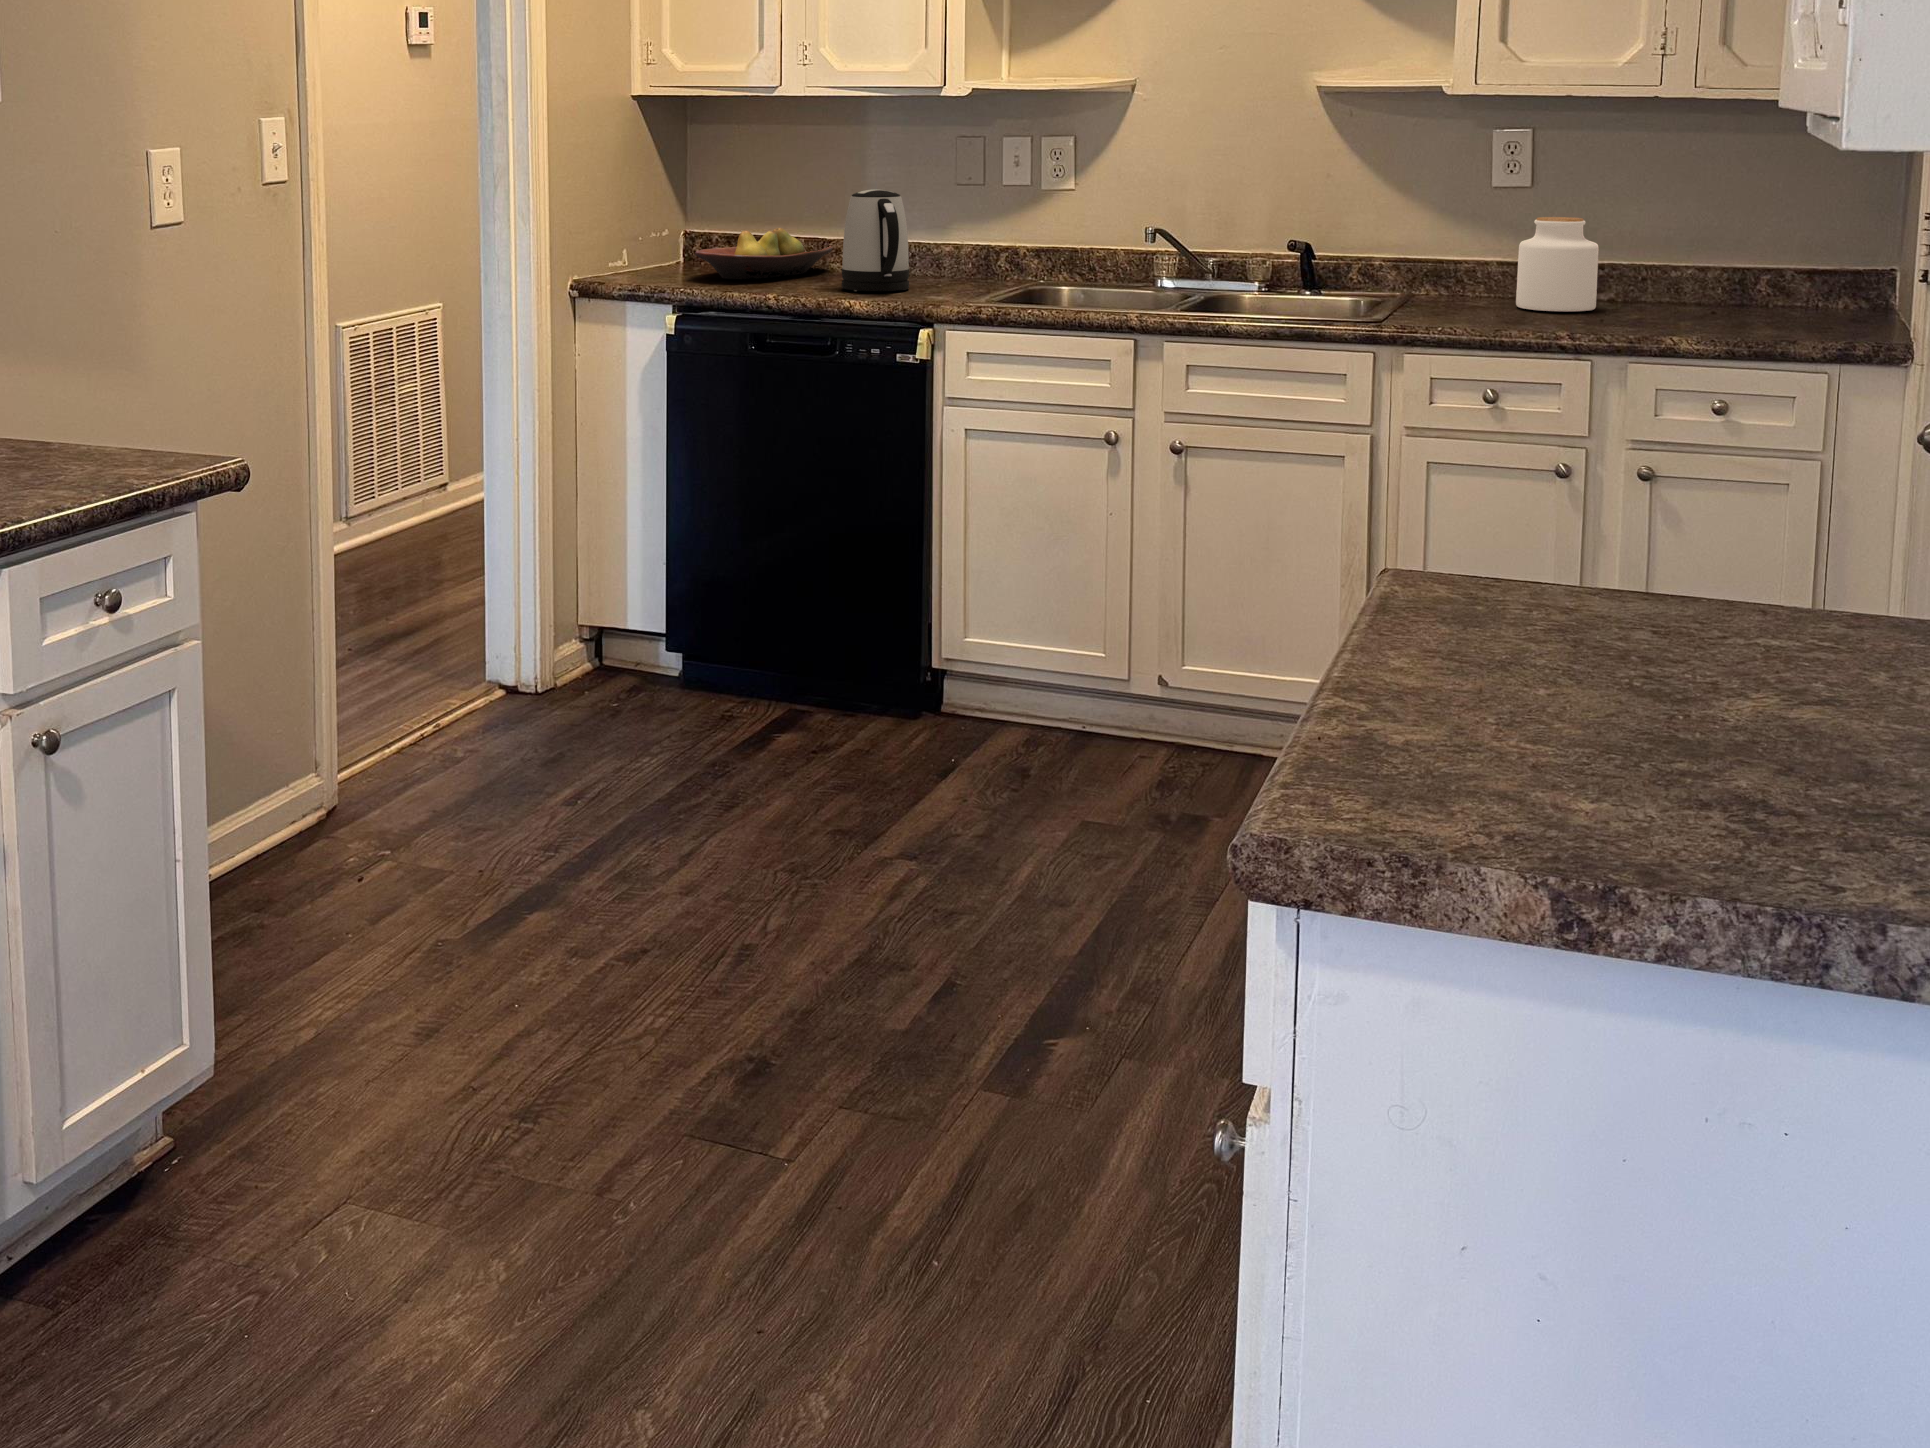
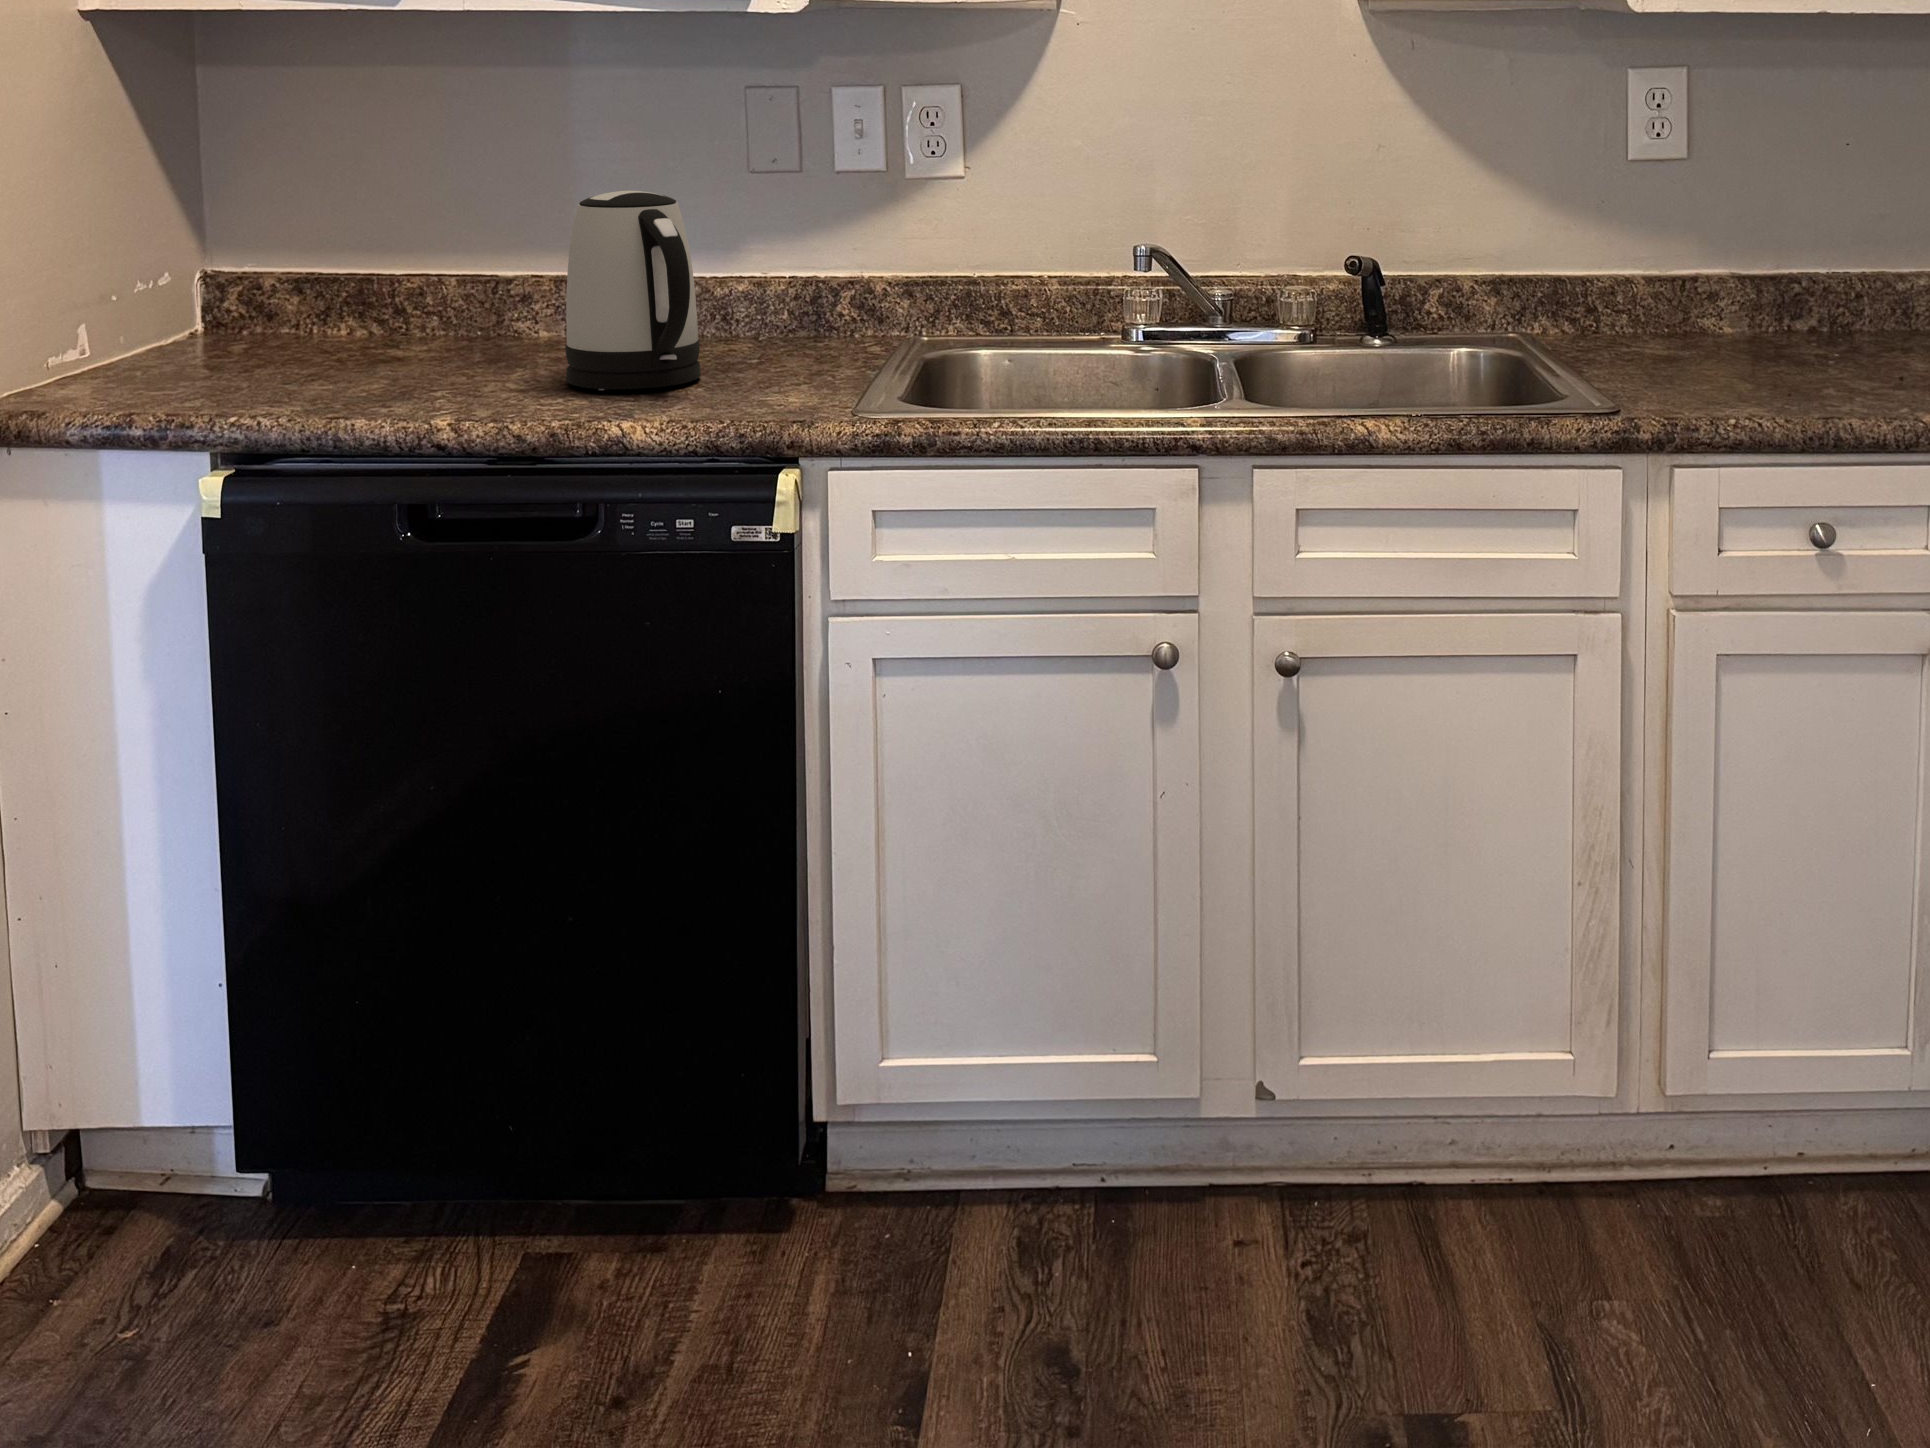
jar: present [1516,217,1599,312] -> none [1720,206,1846,360]
fruit bowl: present [695,228,832,279] -> none [242,262,515,372]

